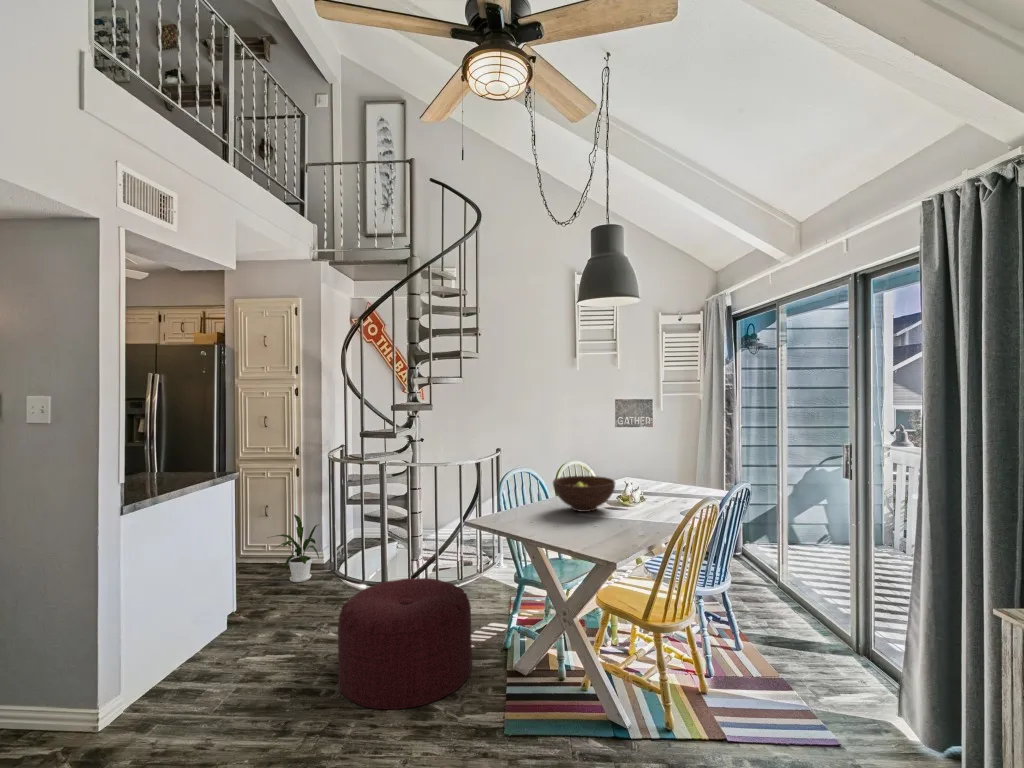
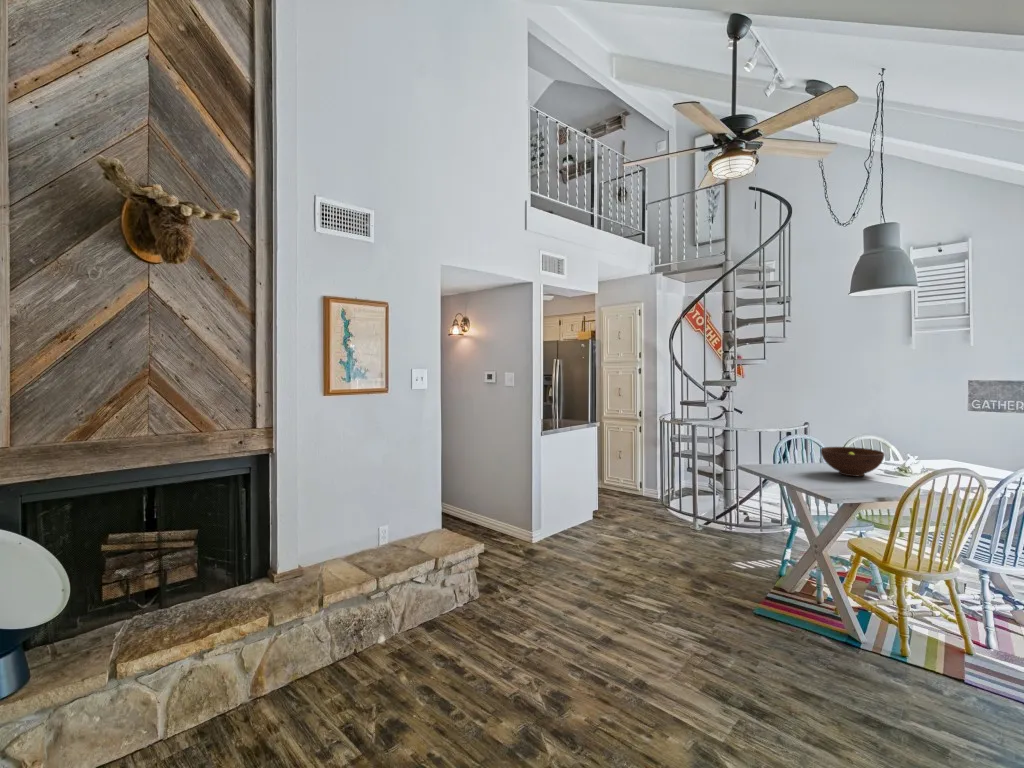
house plant: present [276,514,319,582] -> none [619,458,657,505]
ottoman: present [338,578,472,709] -> none [651,505,747,583]

